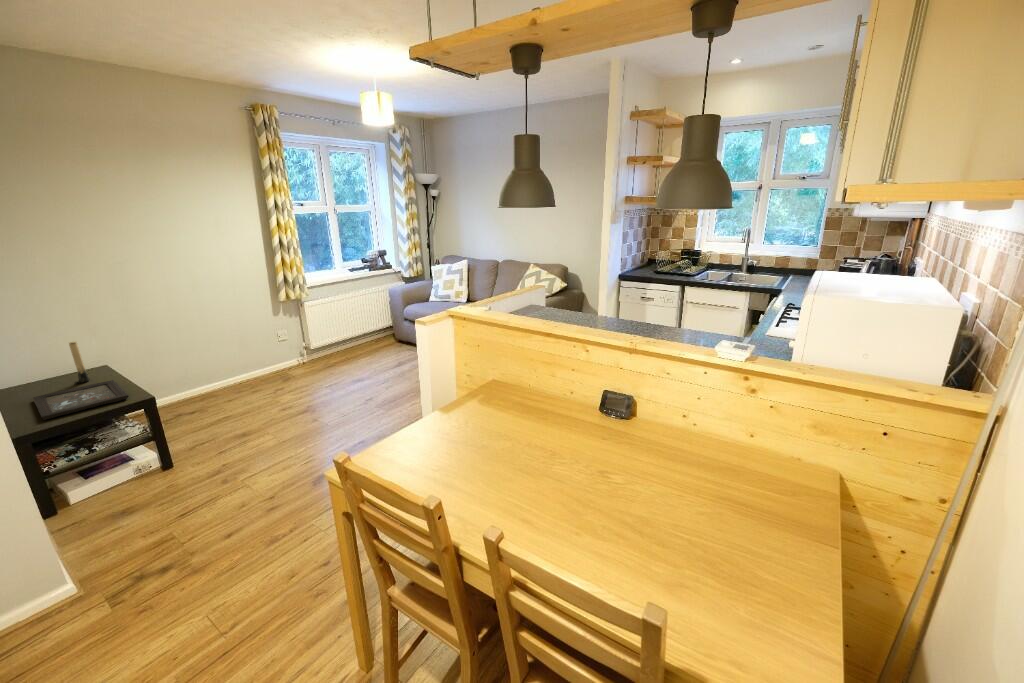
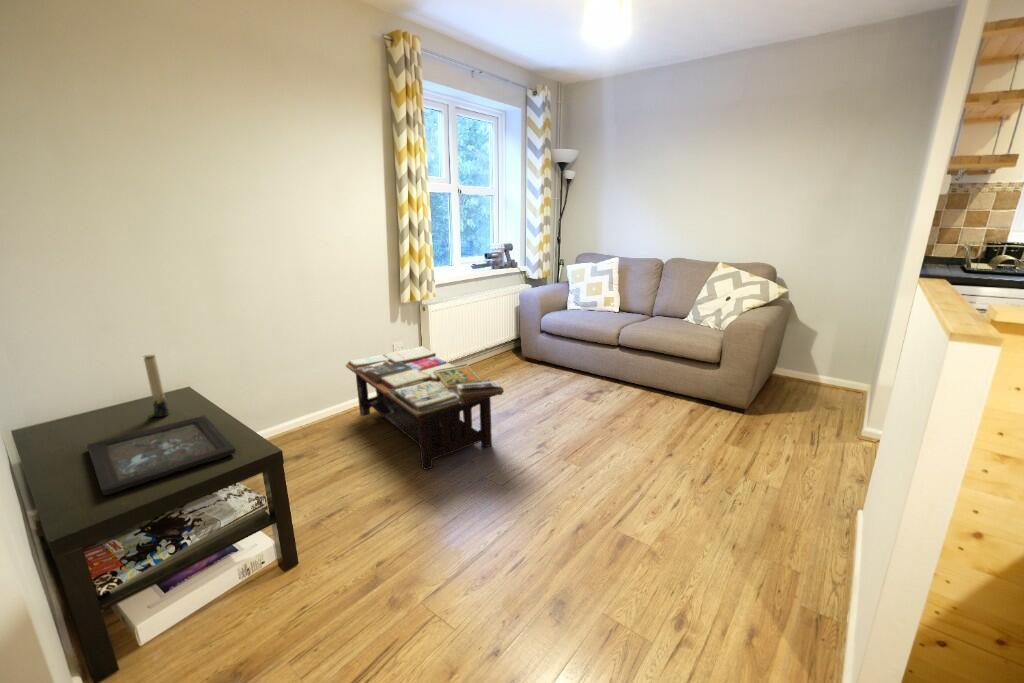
coffee table: none [235,333,338,416] -> present [346,346,504,470]

